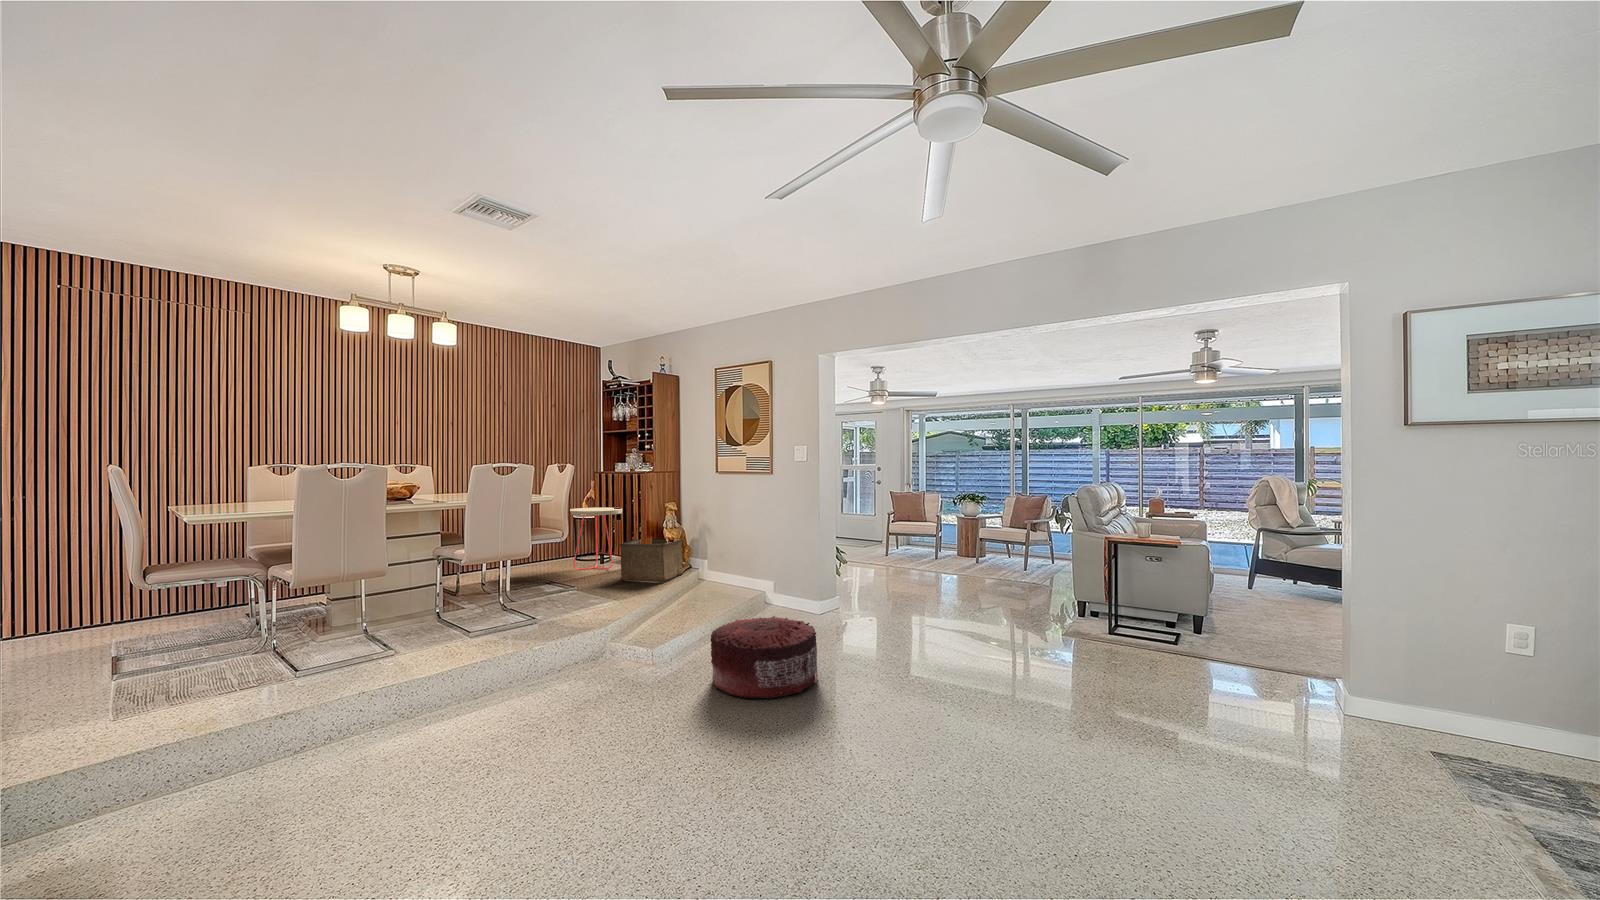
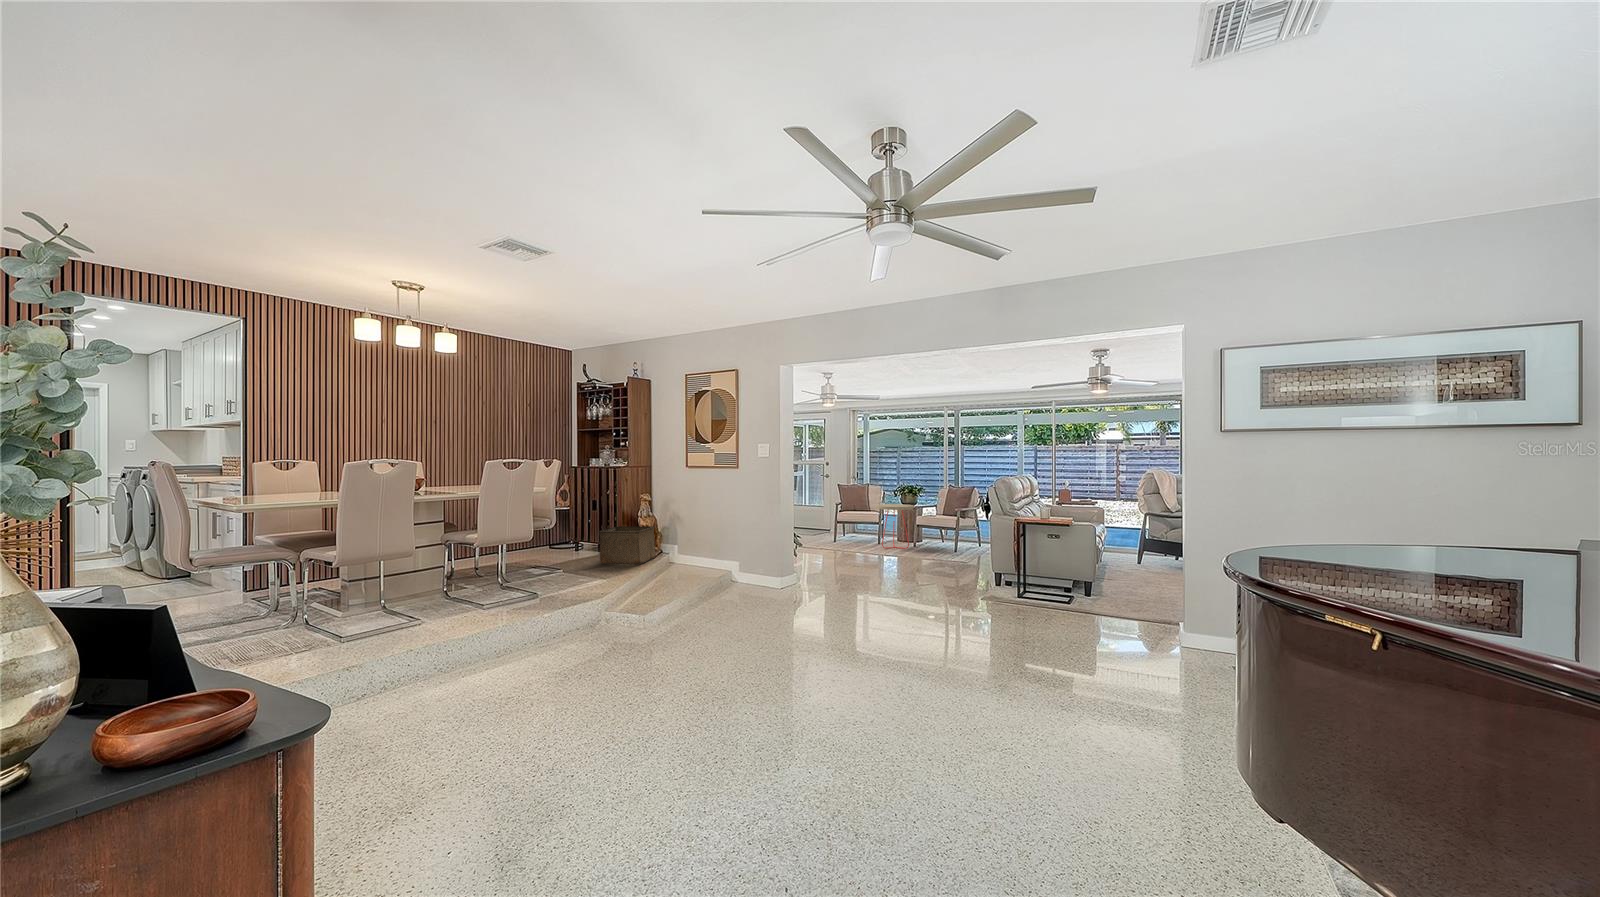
side table: present [570,508,622,570] -> present [876,504,914,549]
pouf: present [710,616,818,698] -> none [691,587,780,651]

